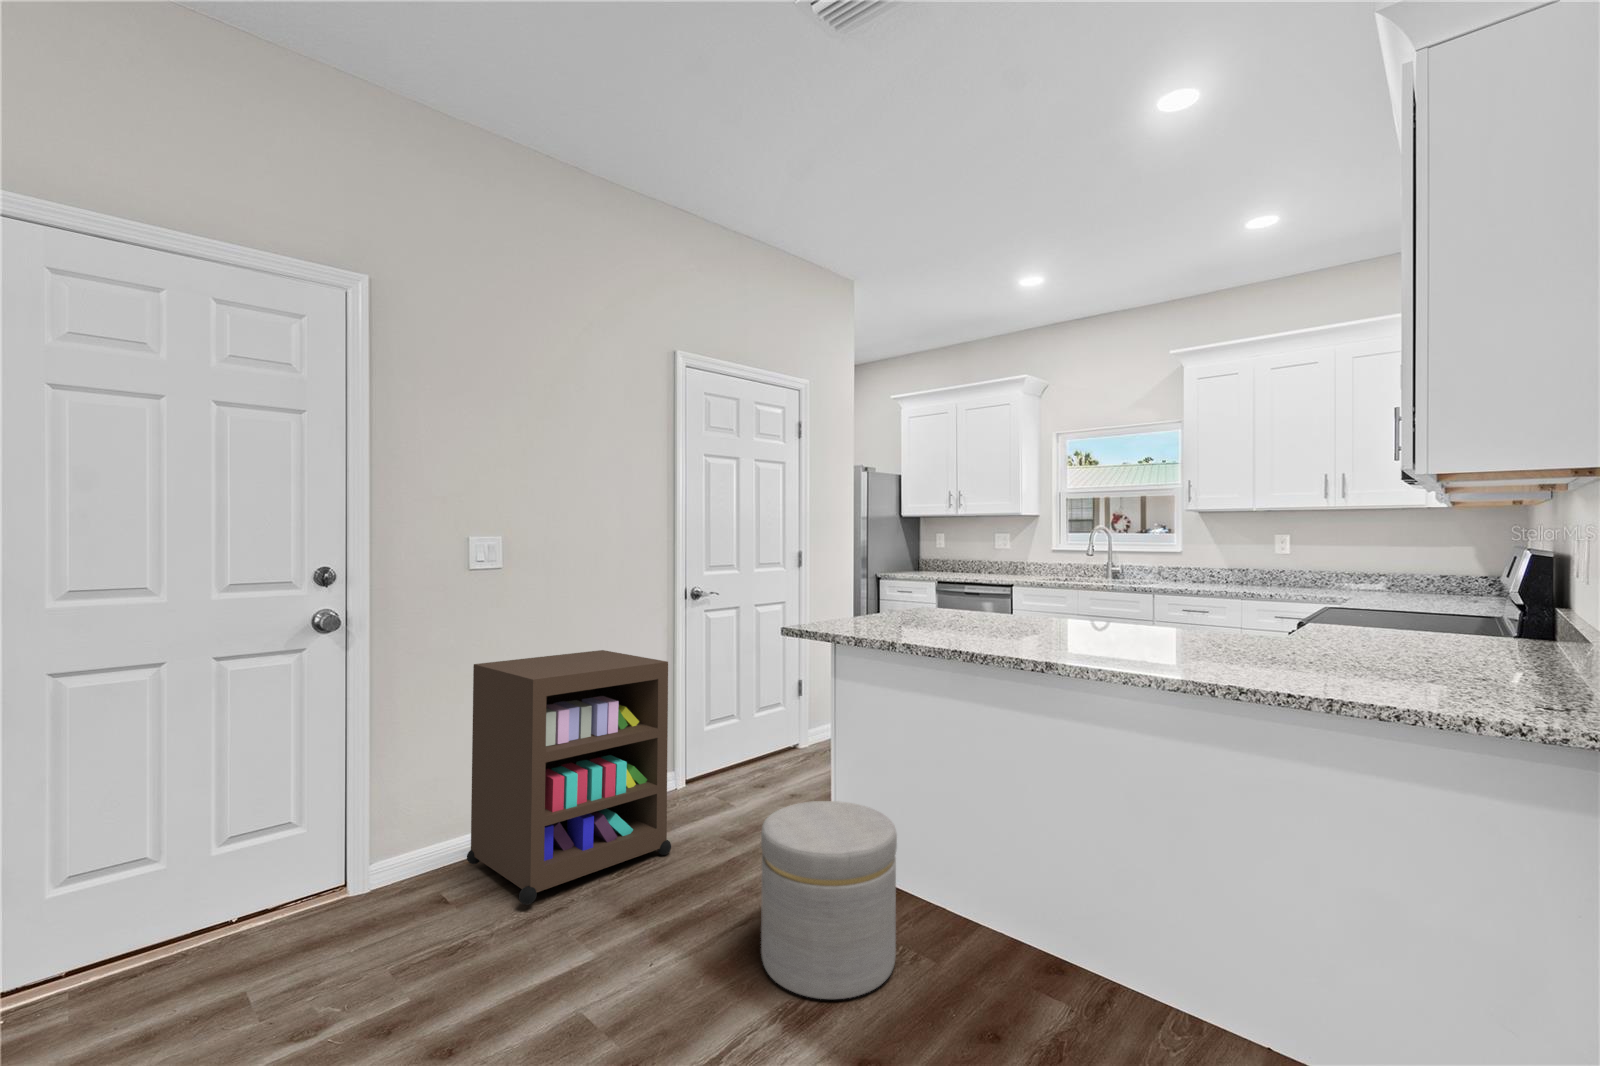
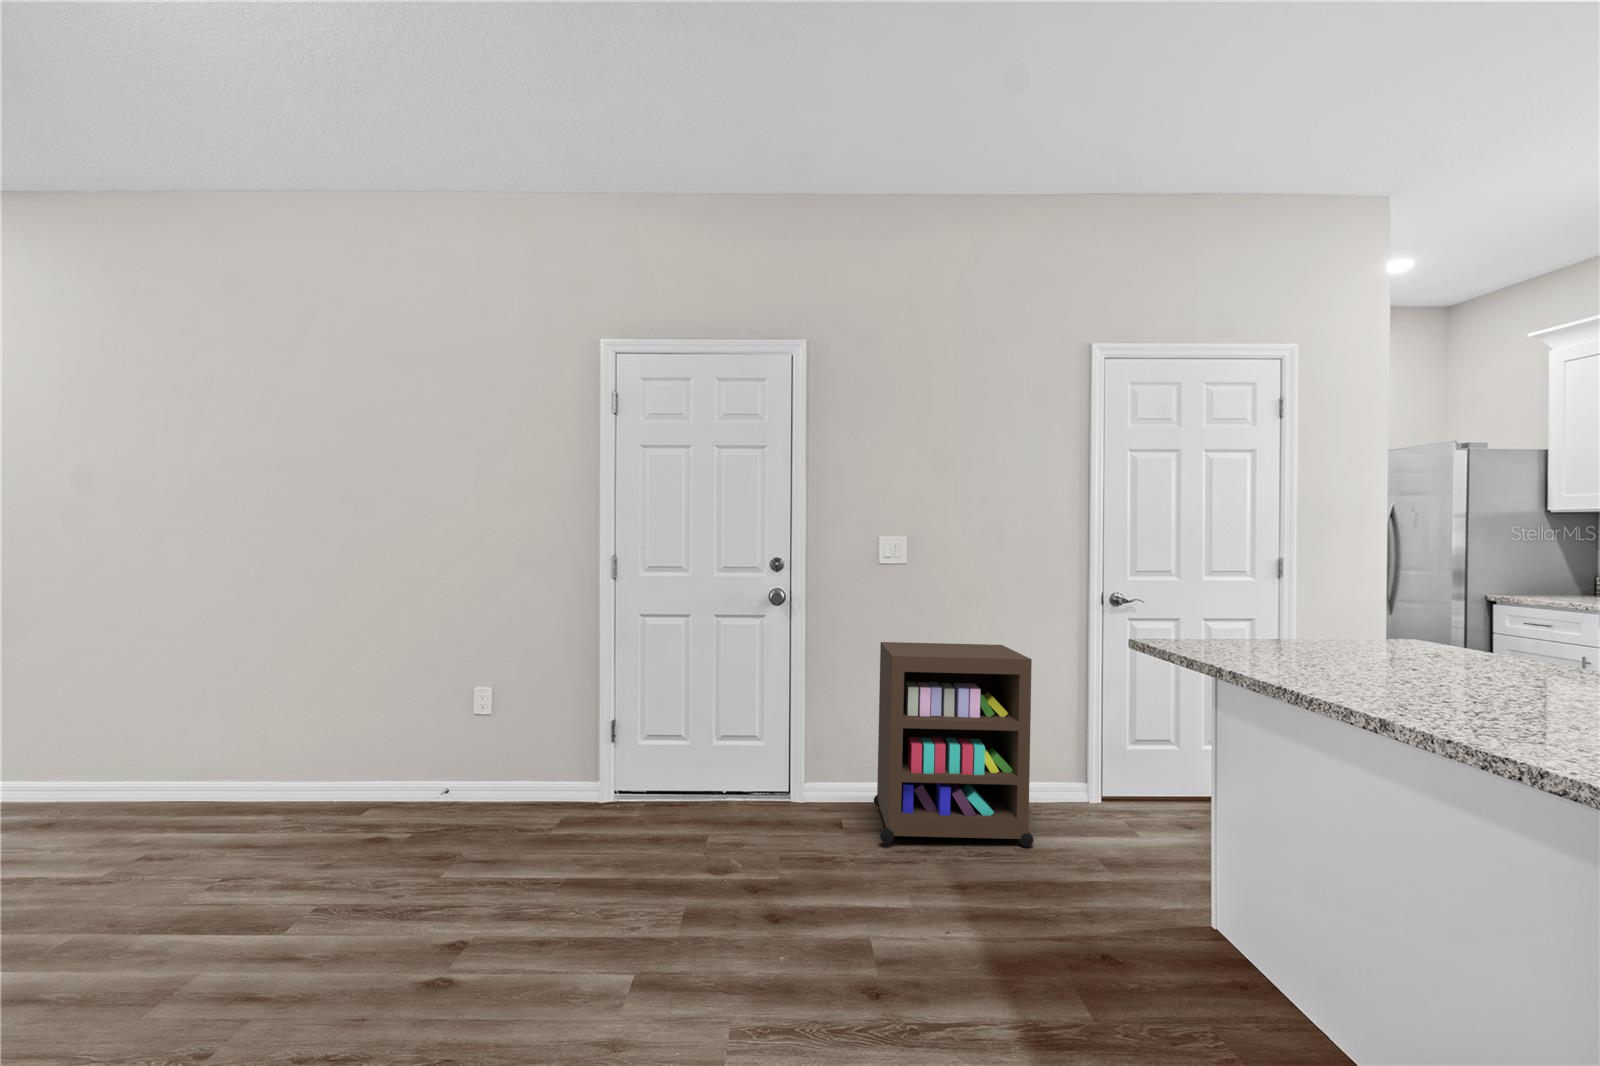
ottoman: present [761,801,897,999] -> none [1018,812,1167,1015]

